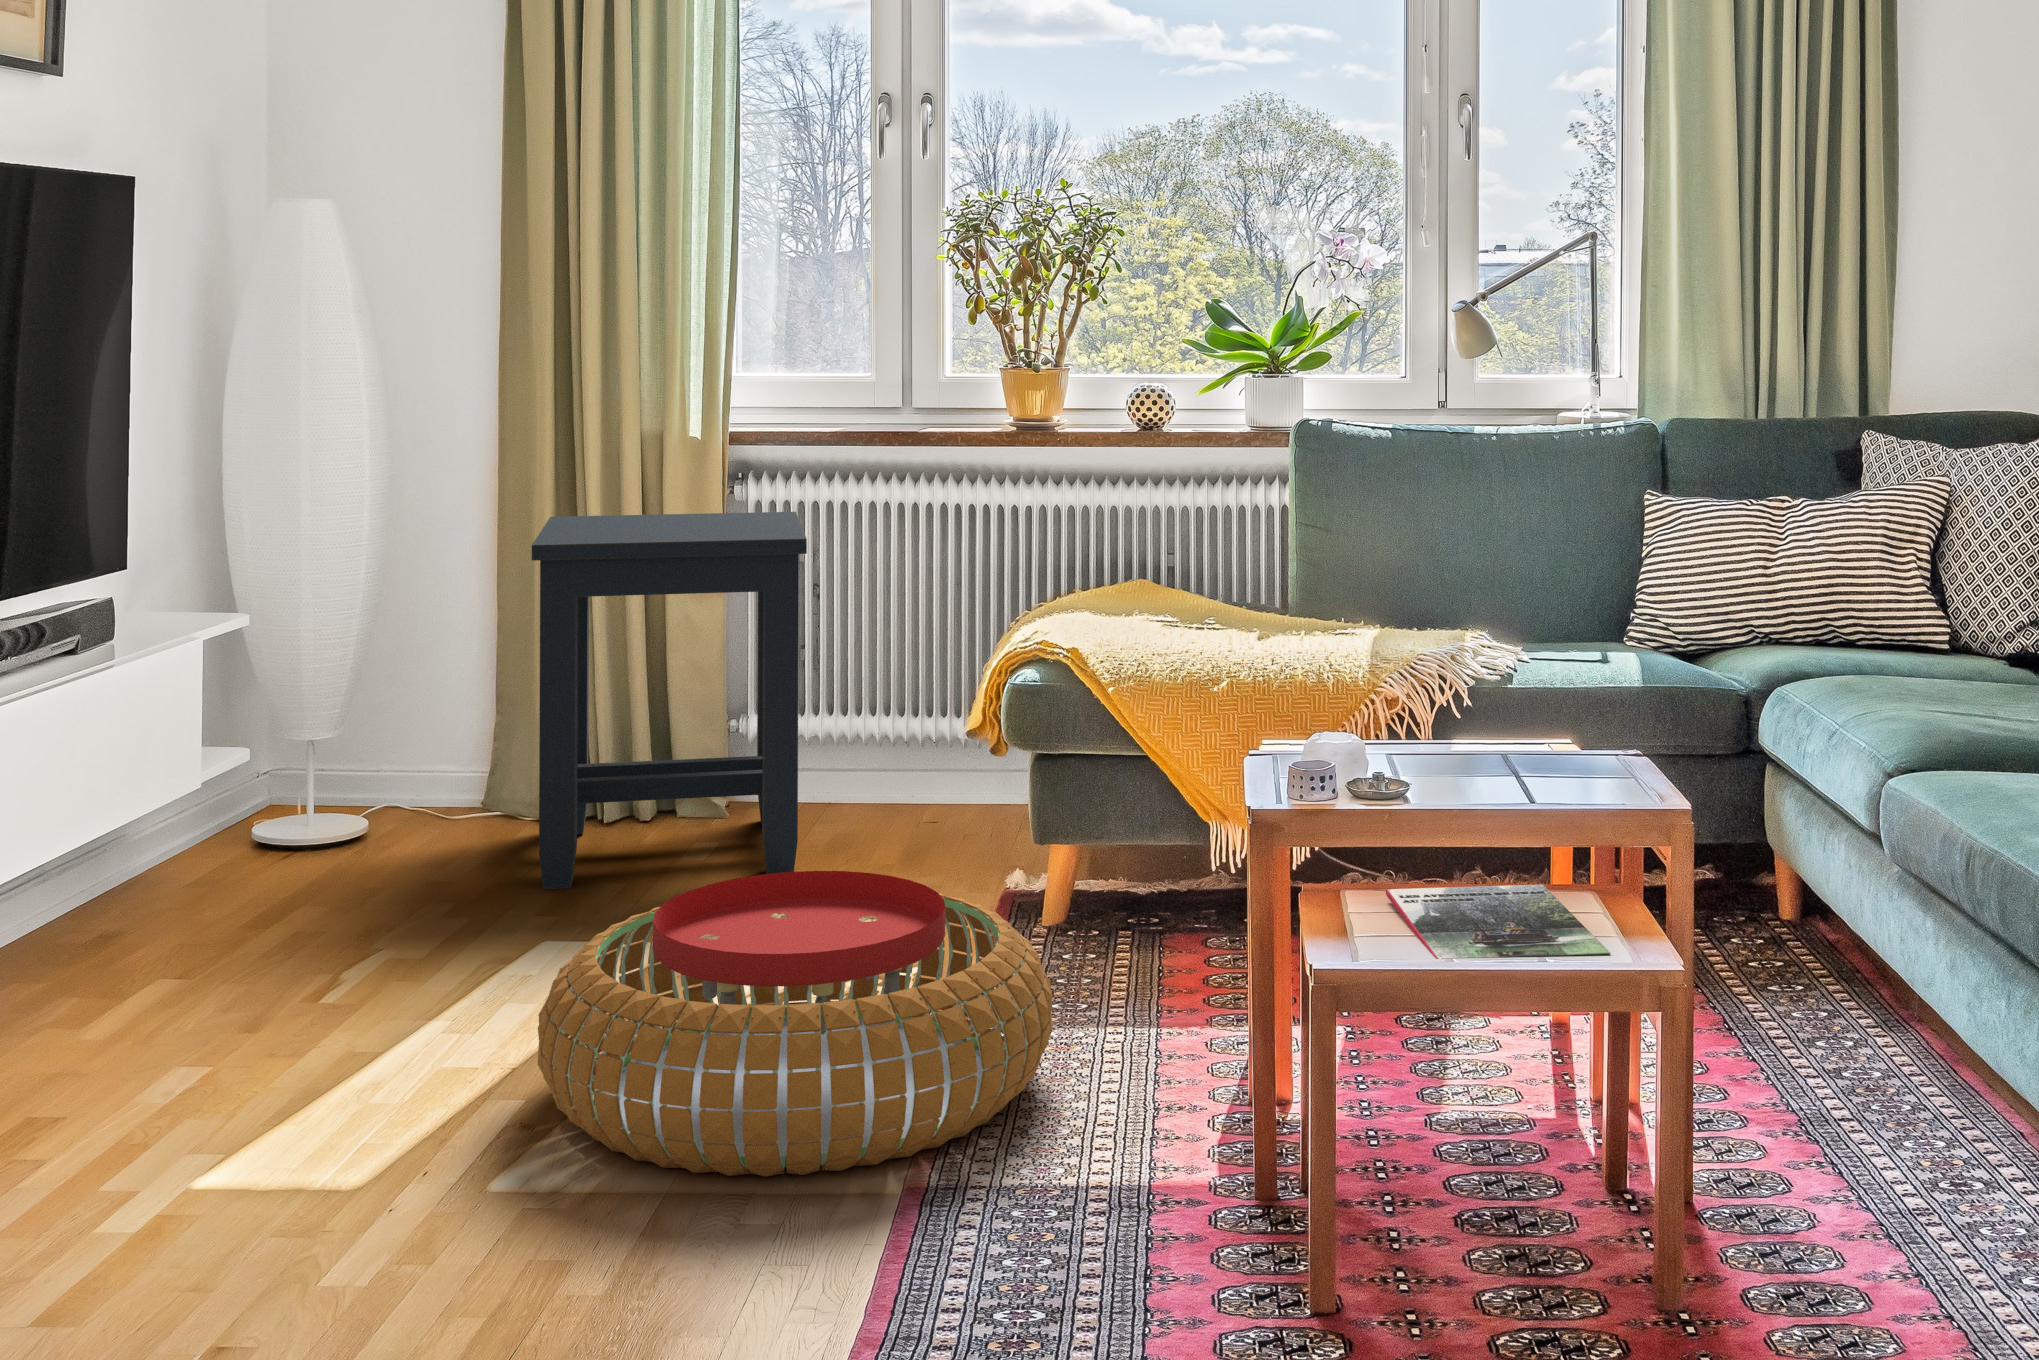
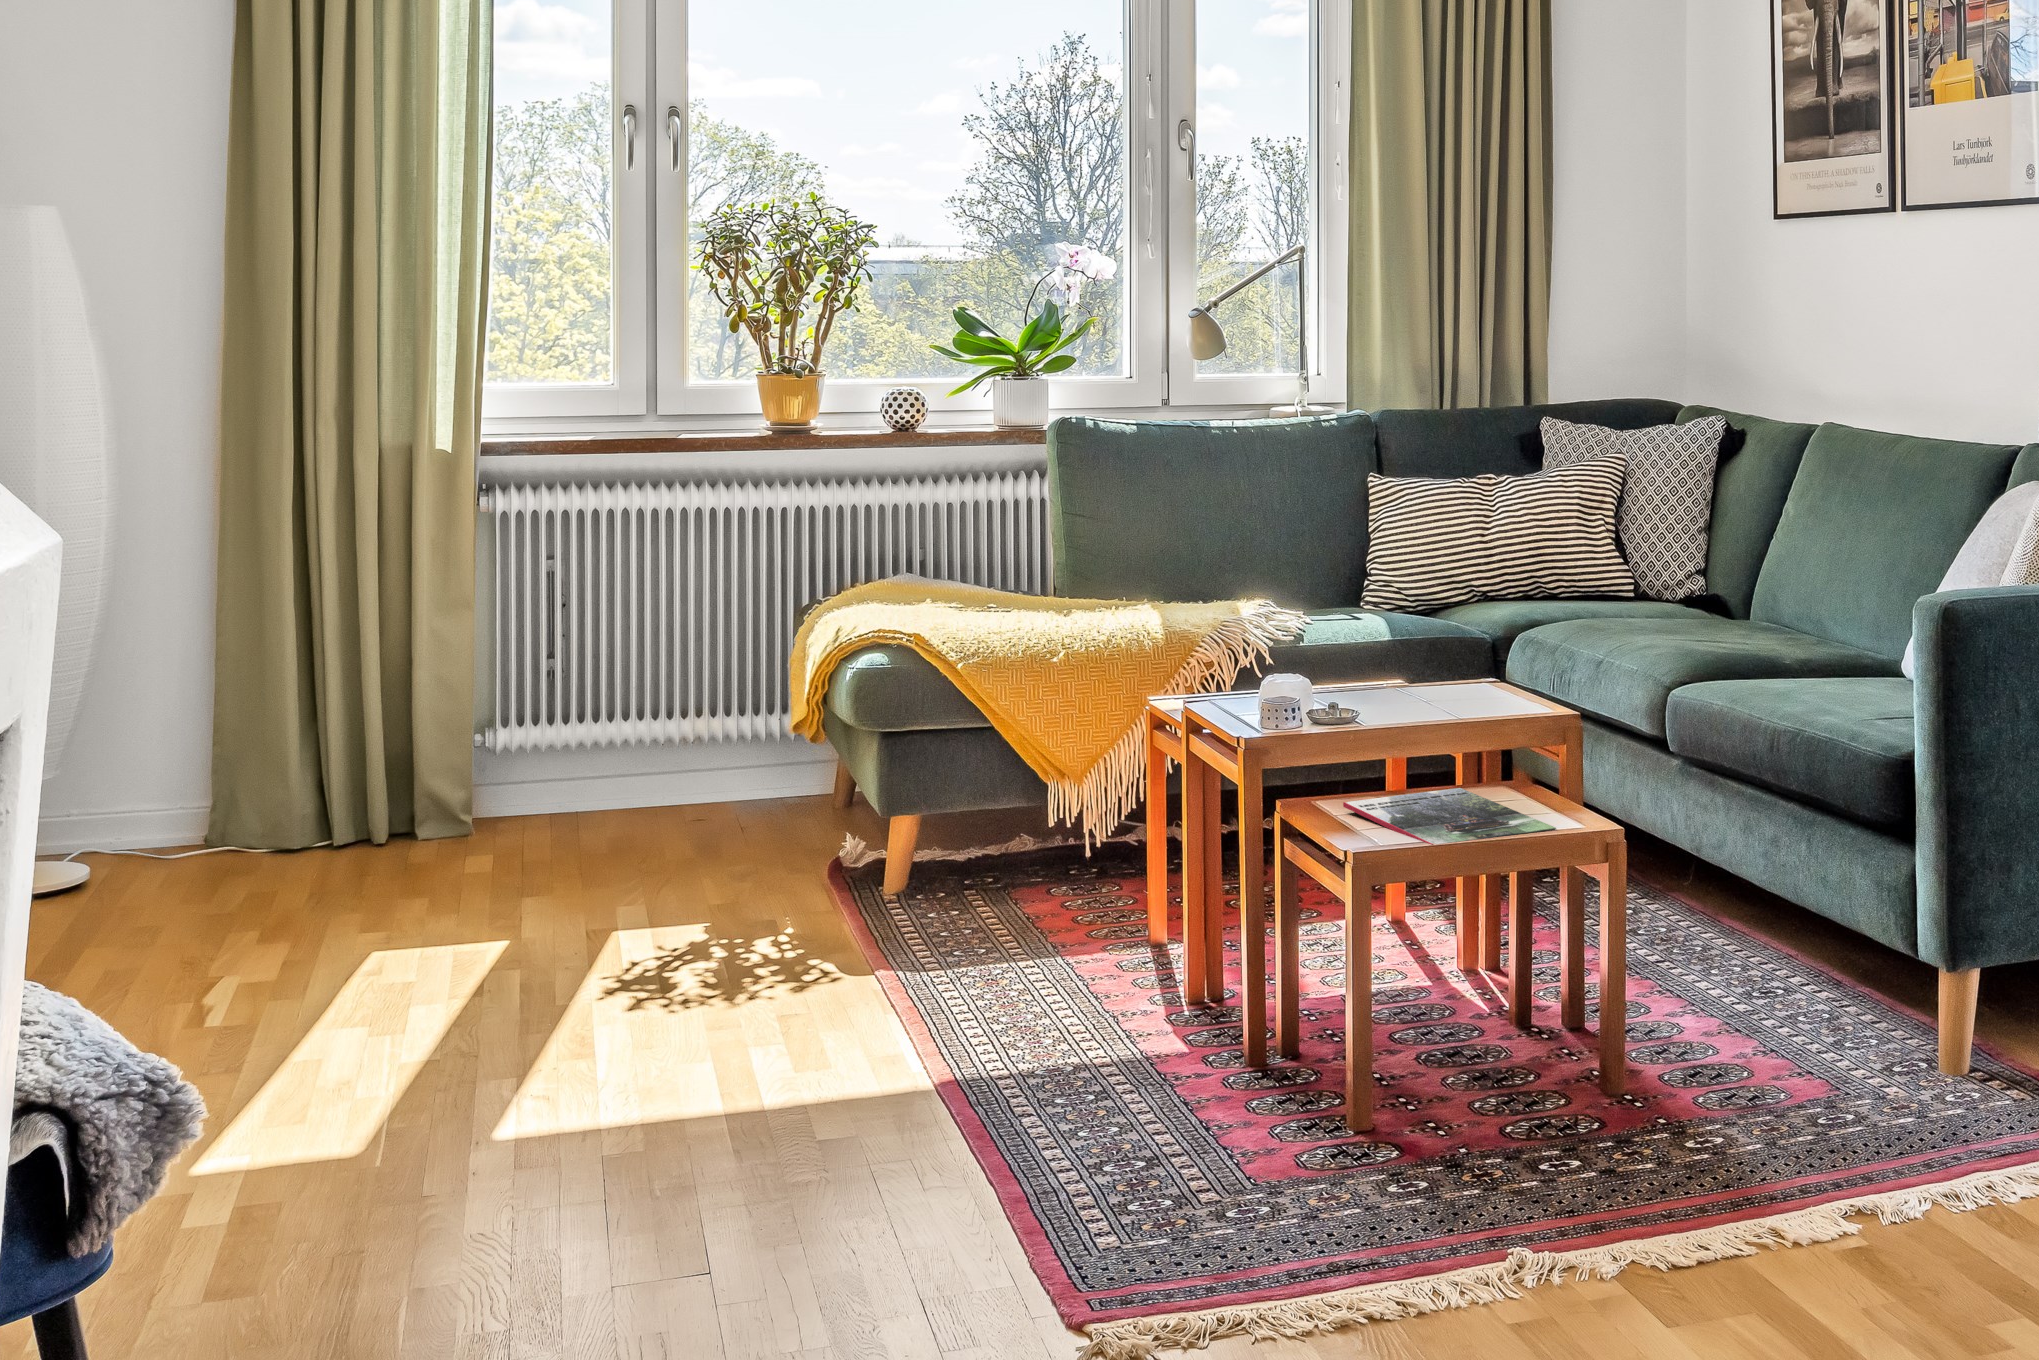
side table: present [532,512,807,890] -> none [289,522,616,918]
pouf: present [538,871,1053,1177] -> none [522,848,1014,1124]

